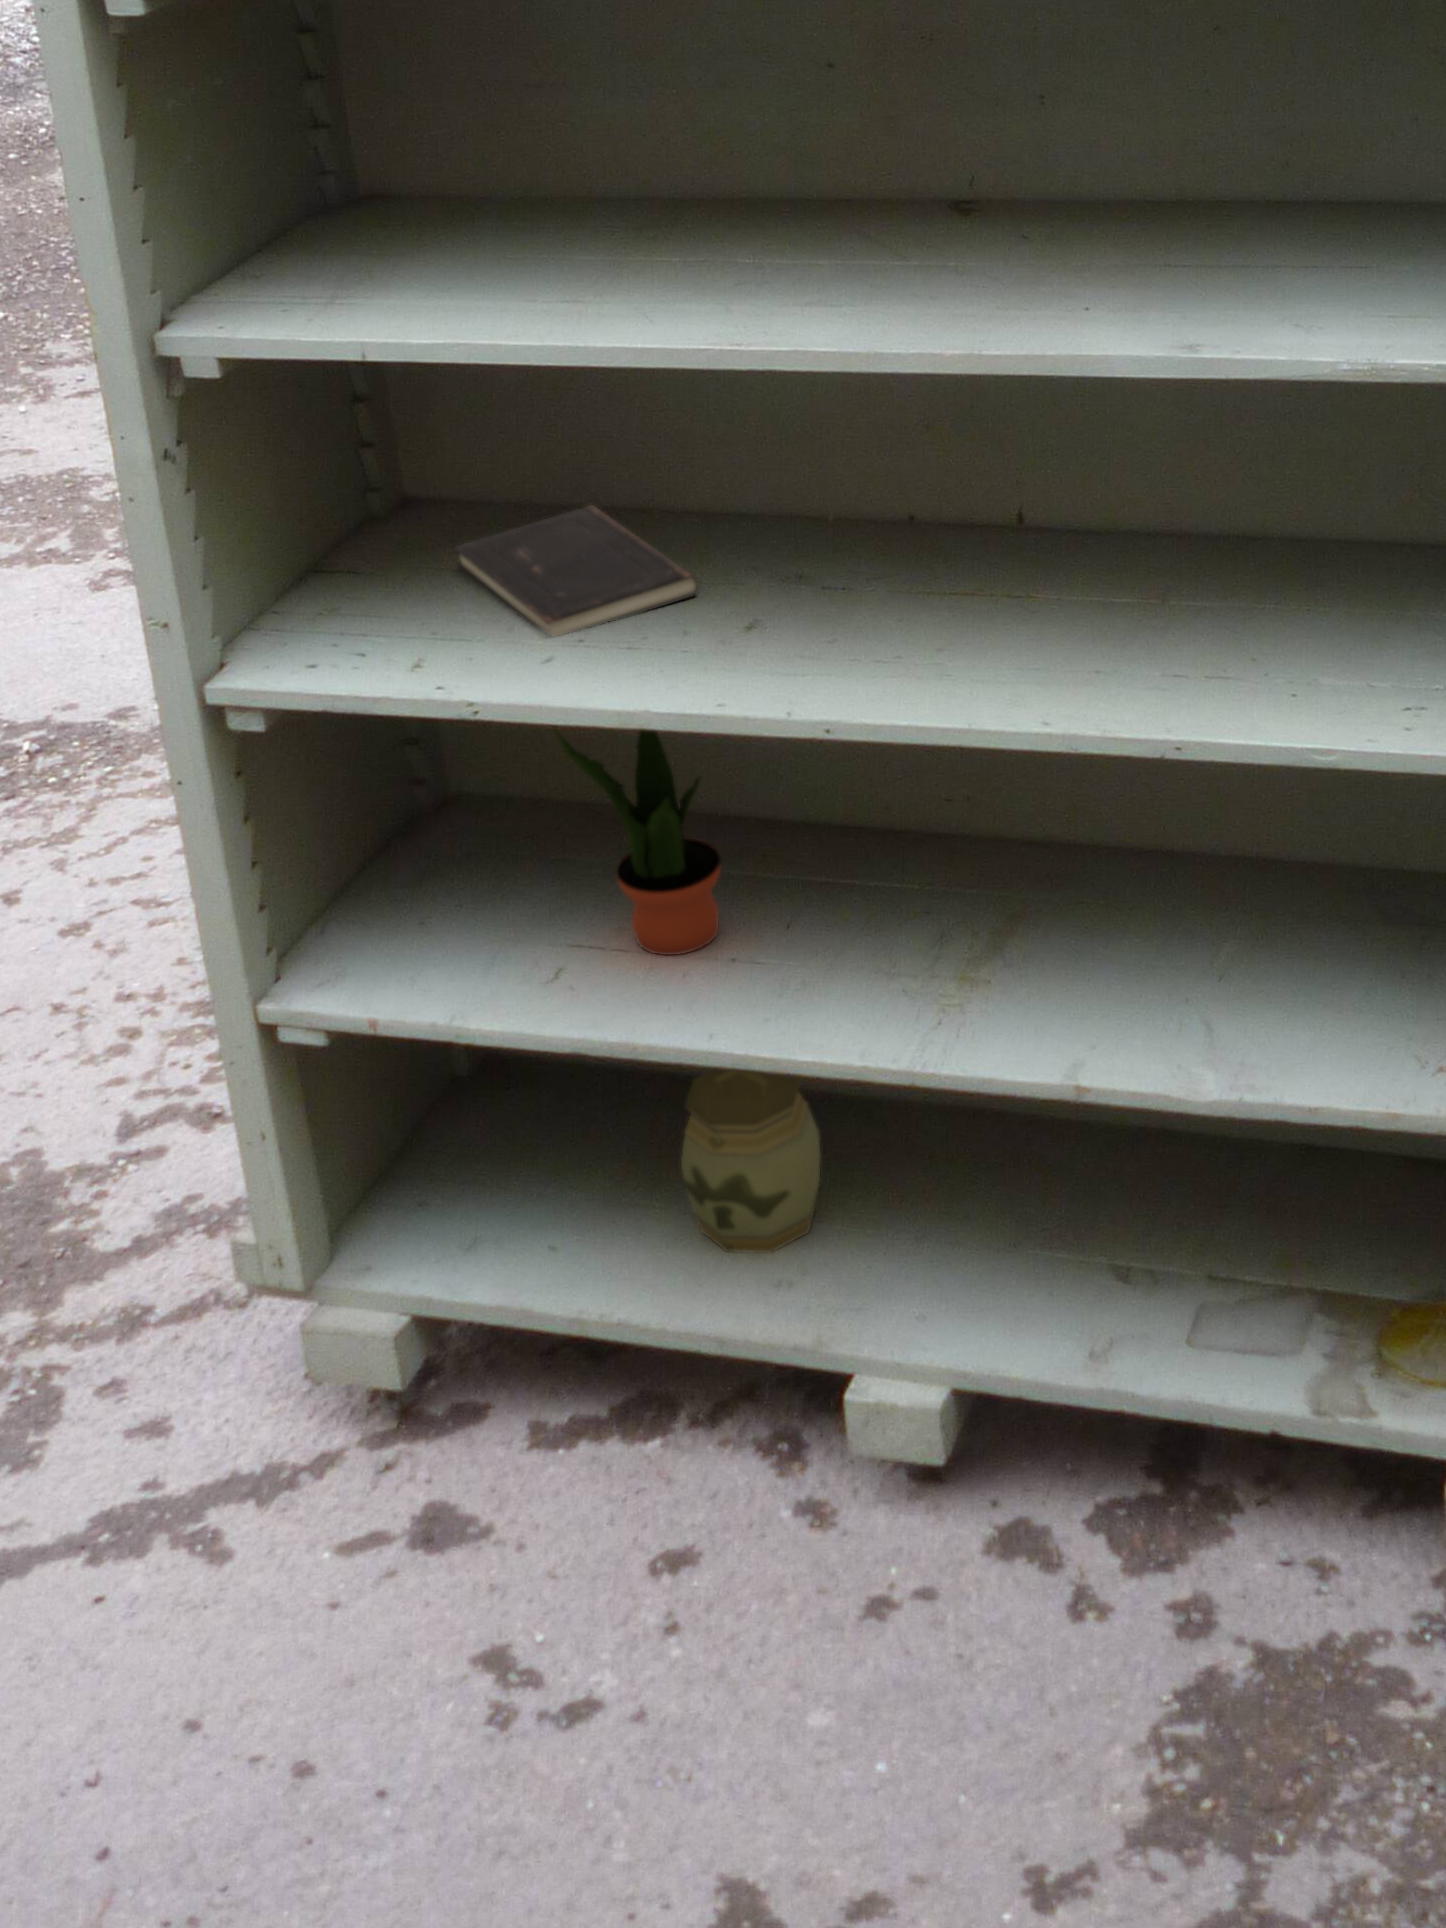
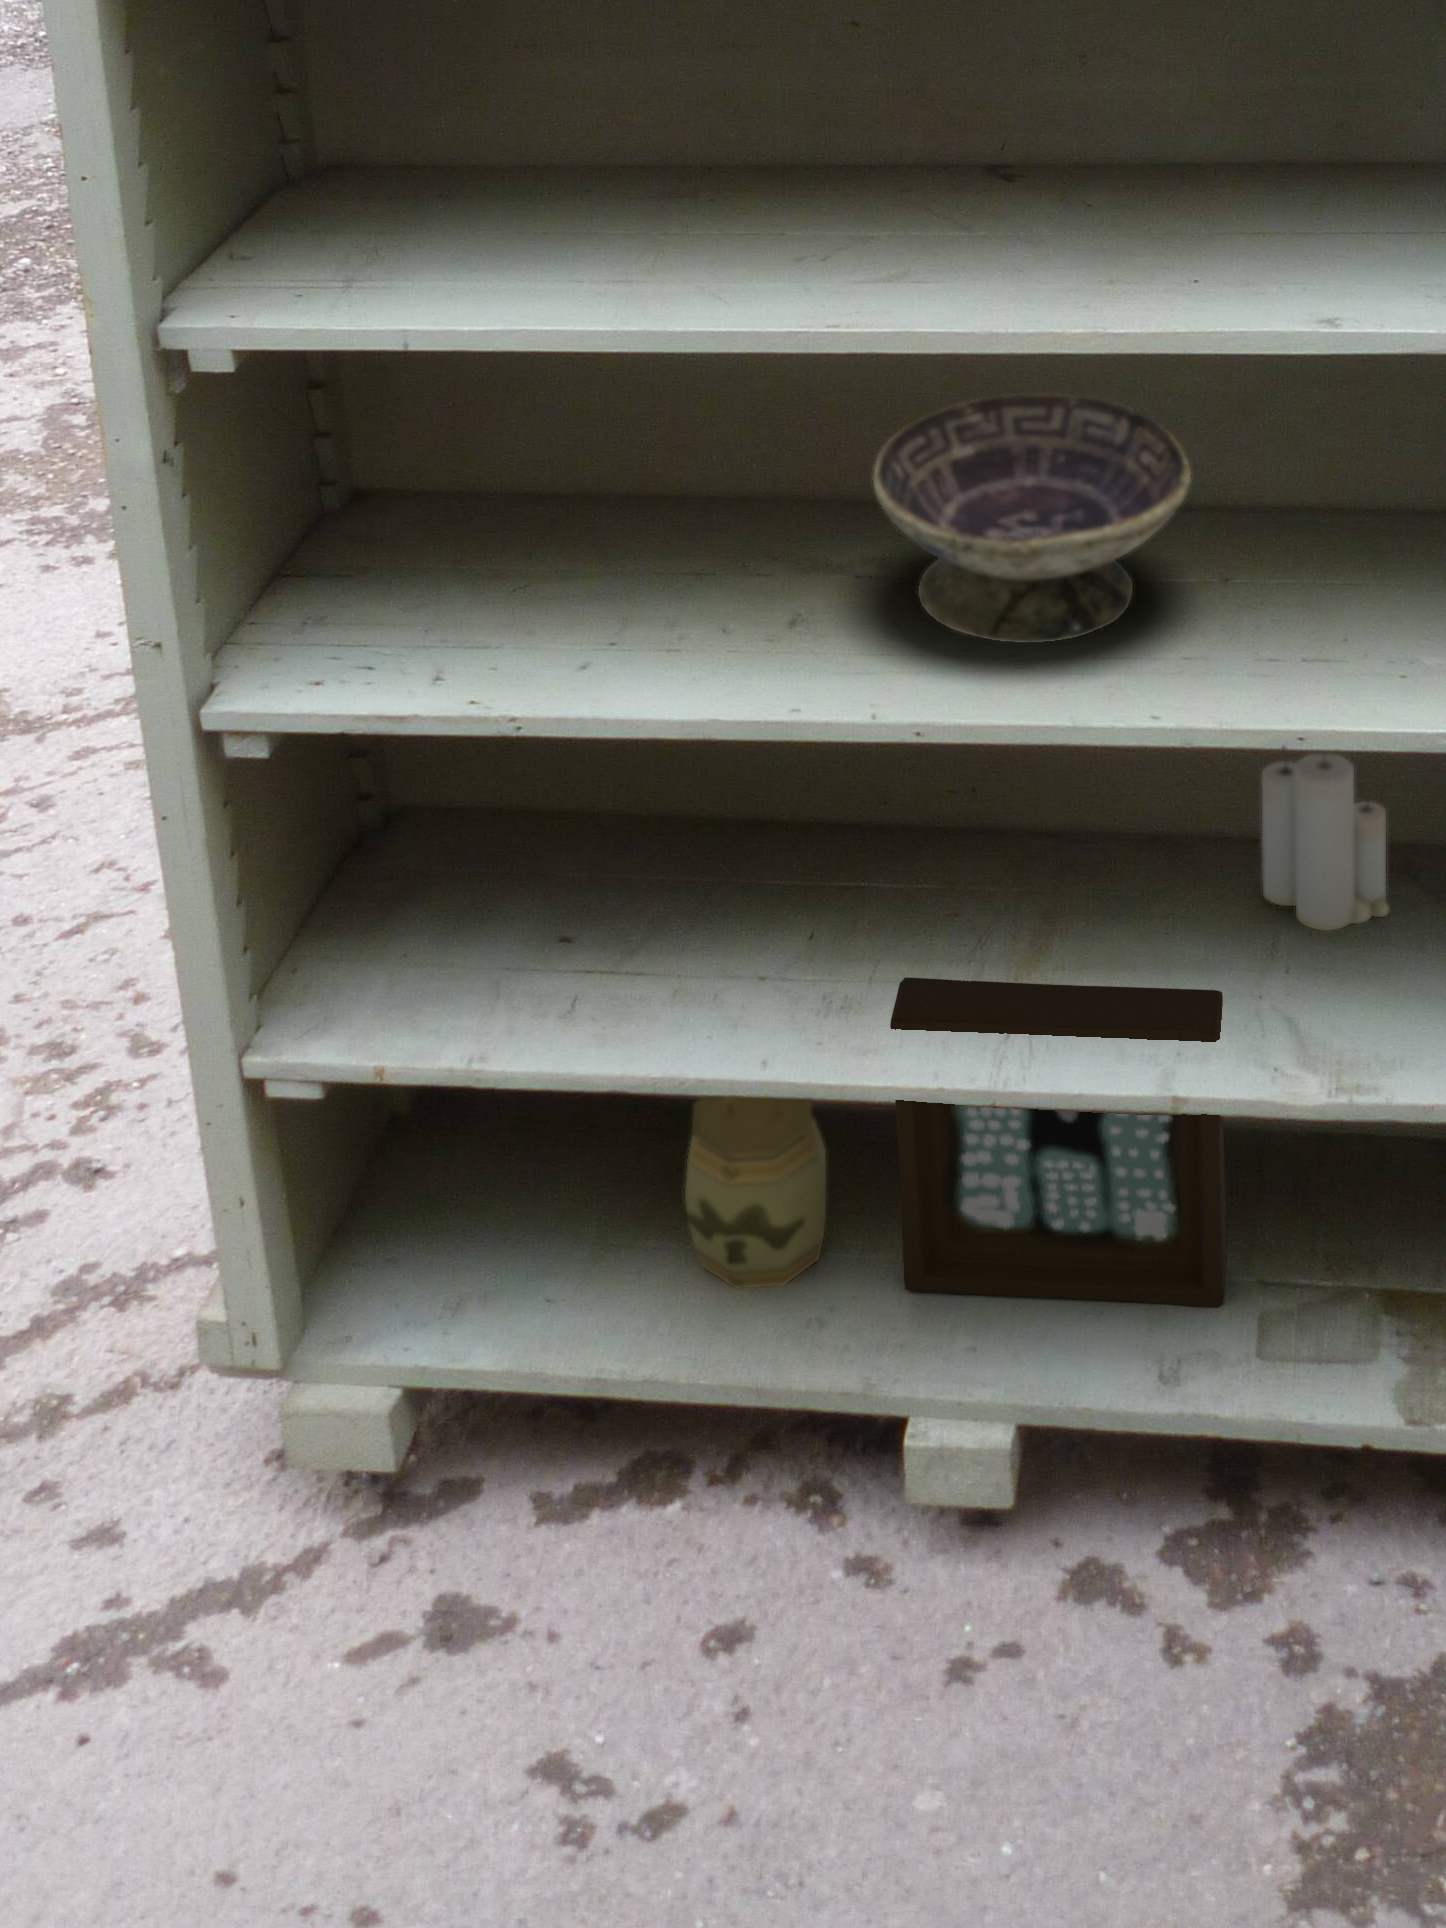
decorative bowl: none [832,421,1135,655] -> present [873,394,1191,643]
hardcover book: present [455,505,698,636] -> none [427,489,710,644]
potted plant: present [556,731,721,955] -> none [558,706,726,973]
candle: none [1234,770,1360,949] -> present [1262,753,1389,931]
picture frame: none [850,970,1187,1300] -> present [890,977,1227,1308]

